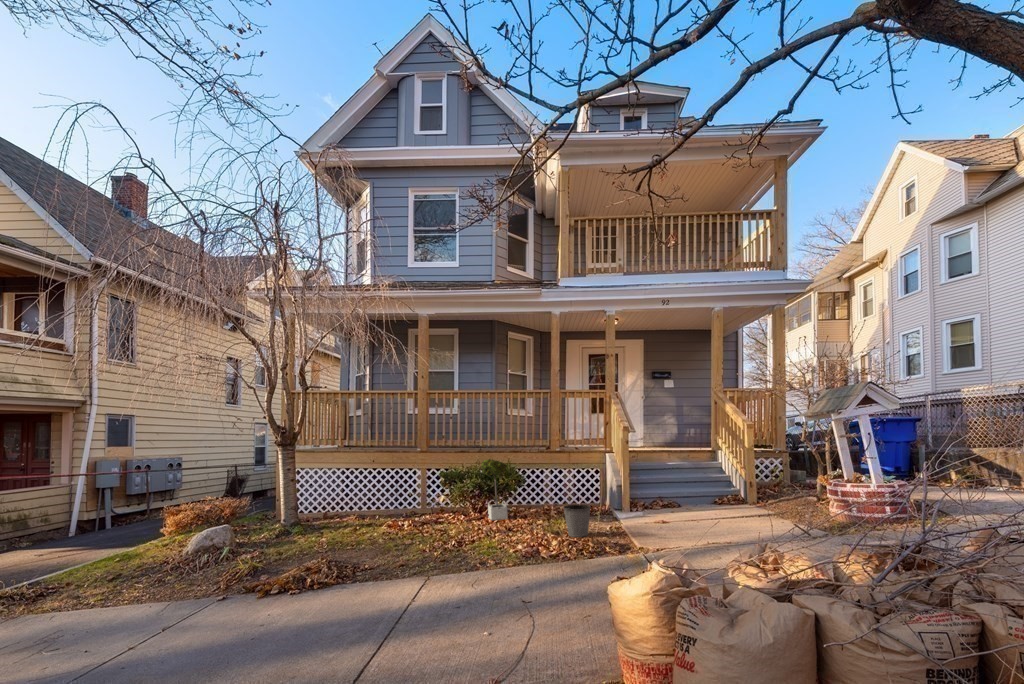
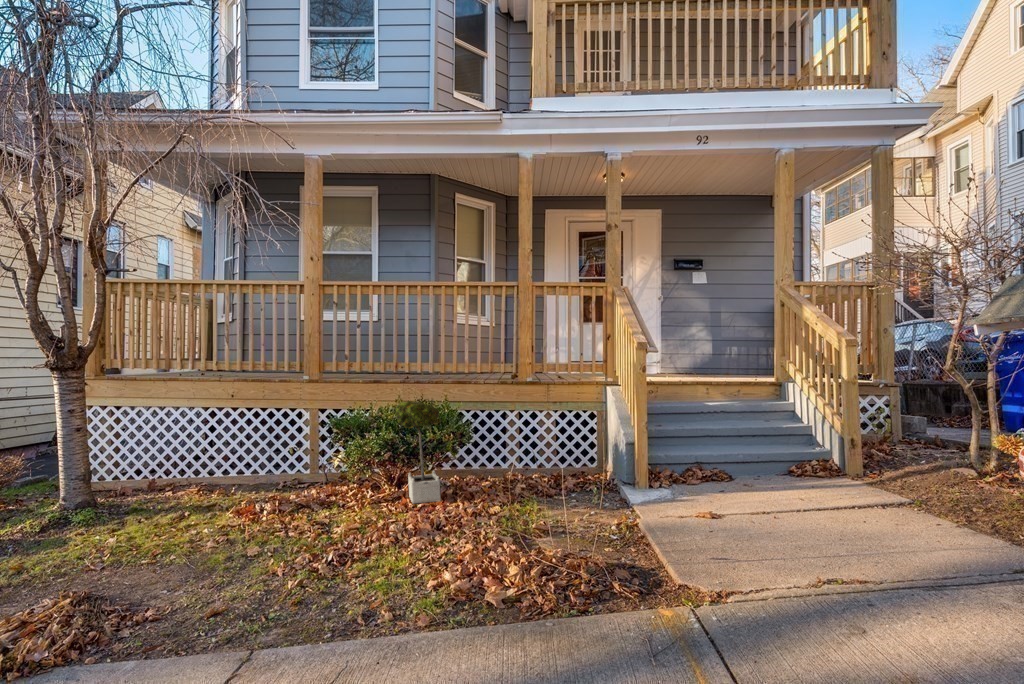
bucket: present [564,504,590,537] -> none [532,485,583,547]

